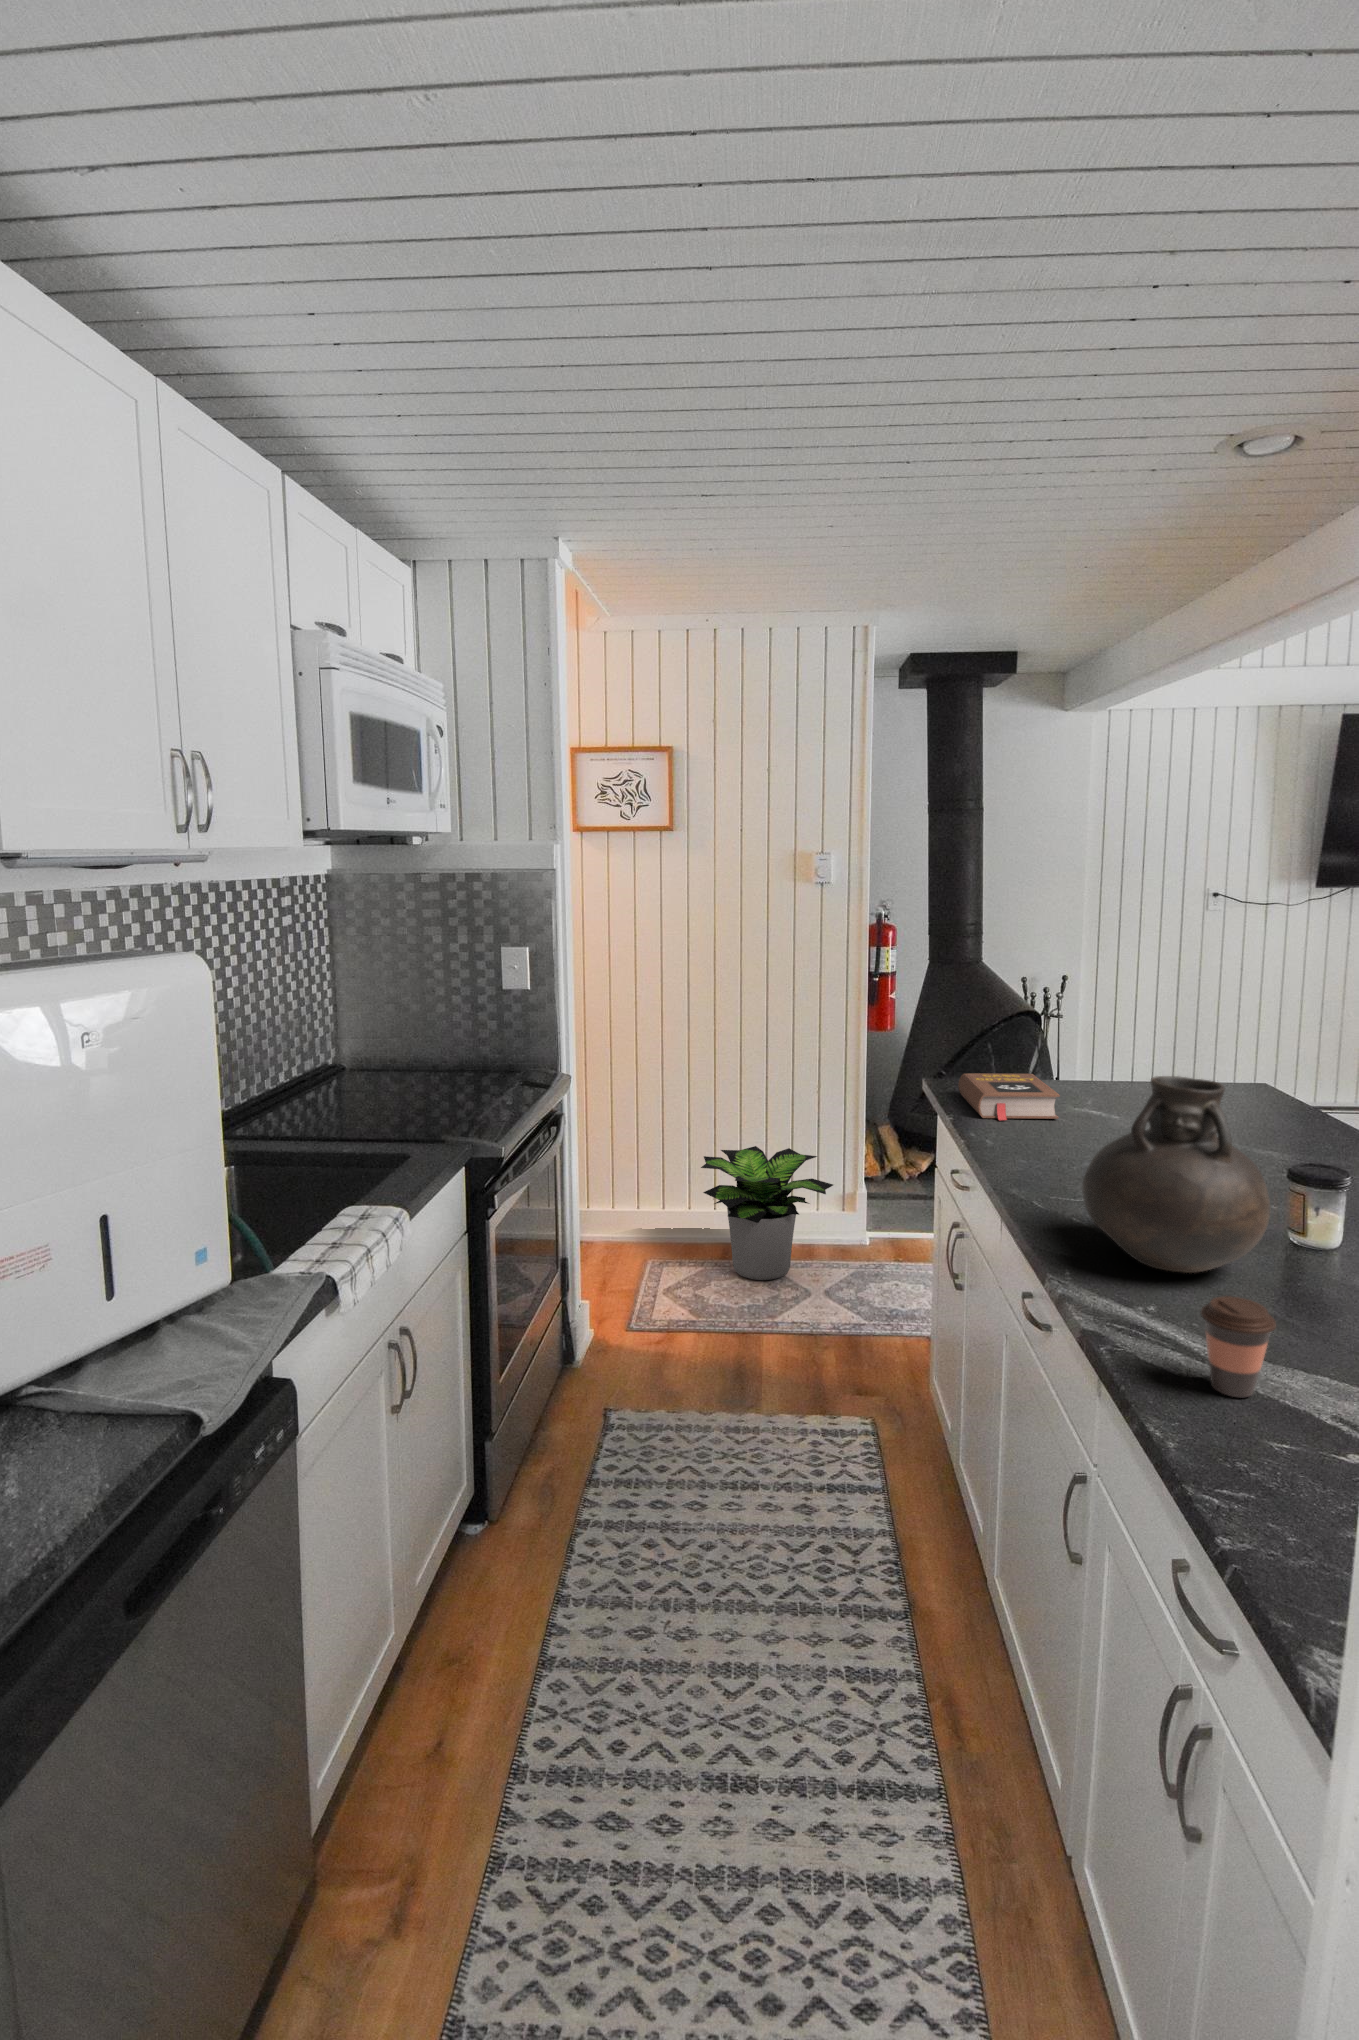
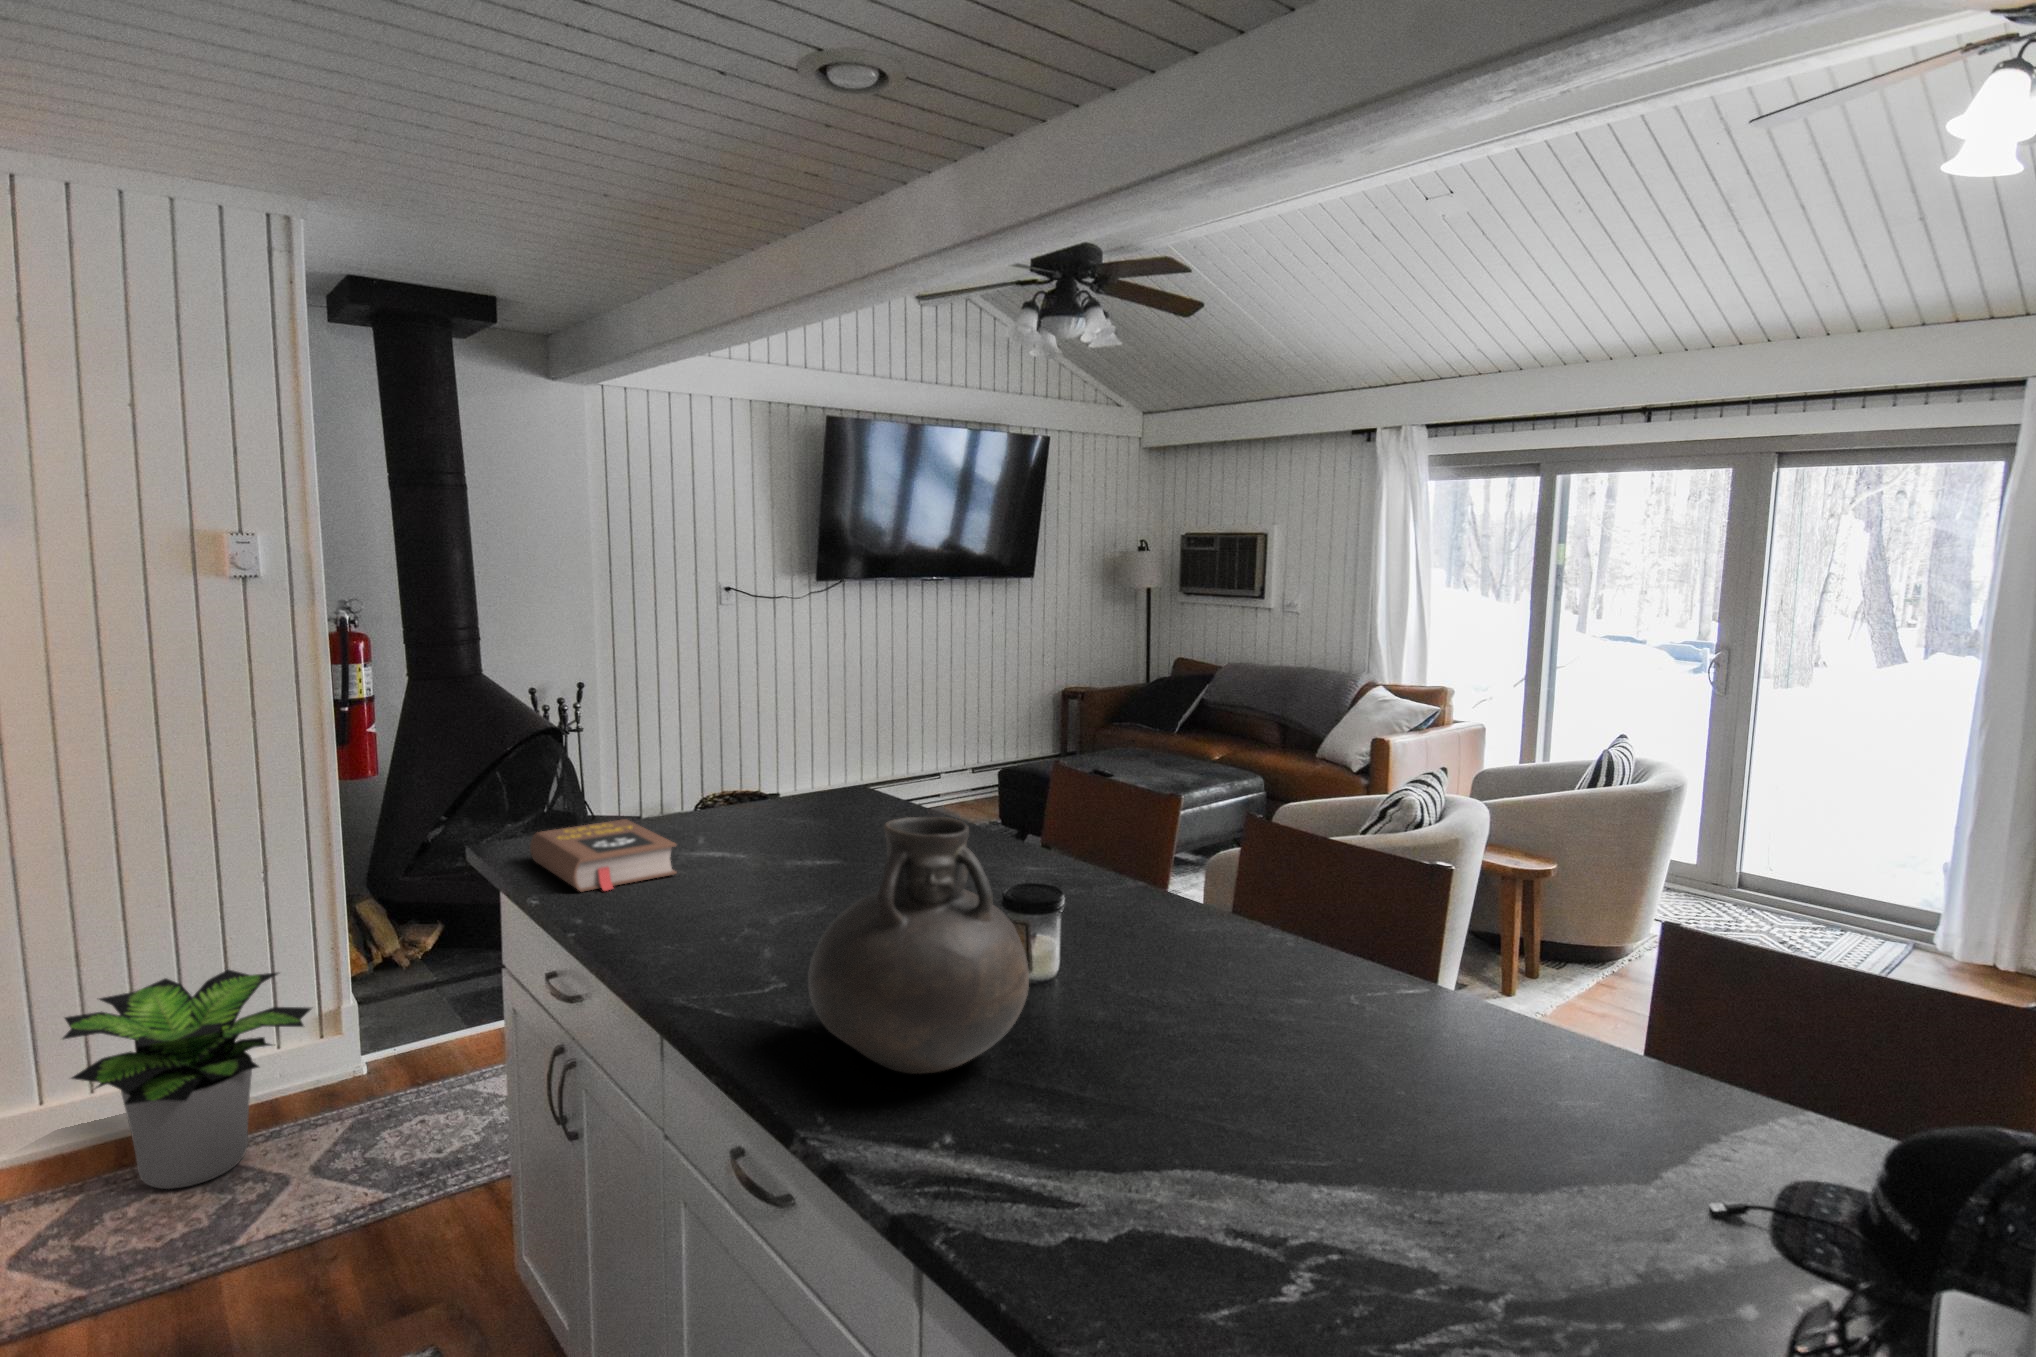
coffee cup: present [1200,1296,1276,1398] -> none [1066,1114,1157,1255]

